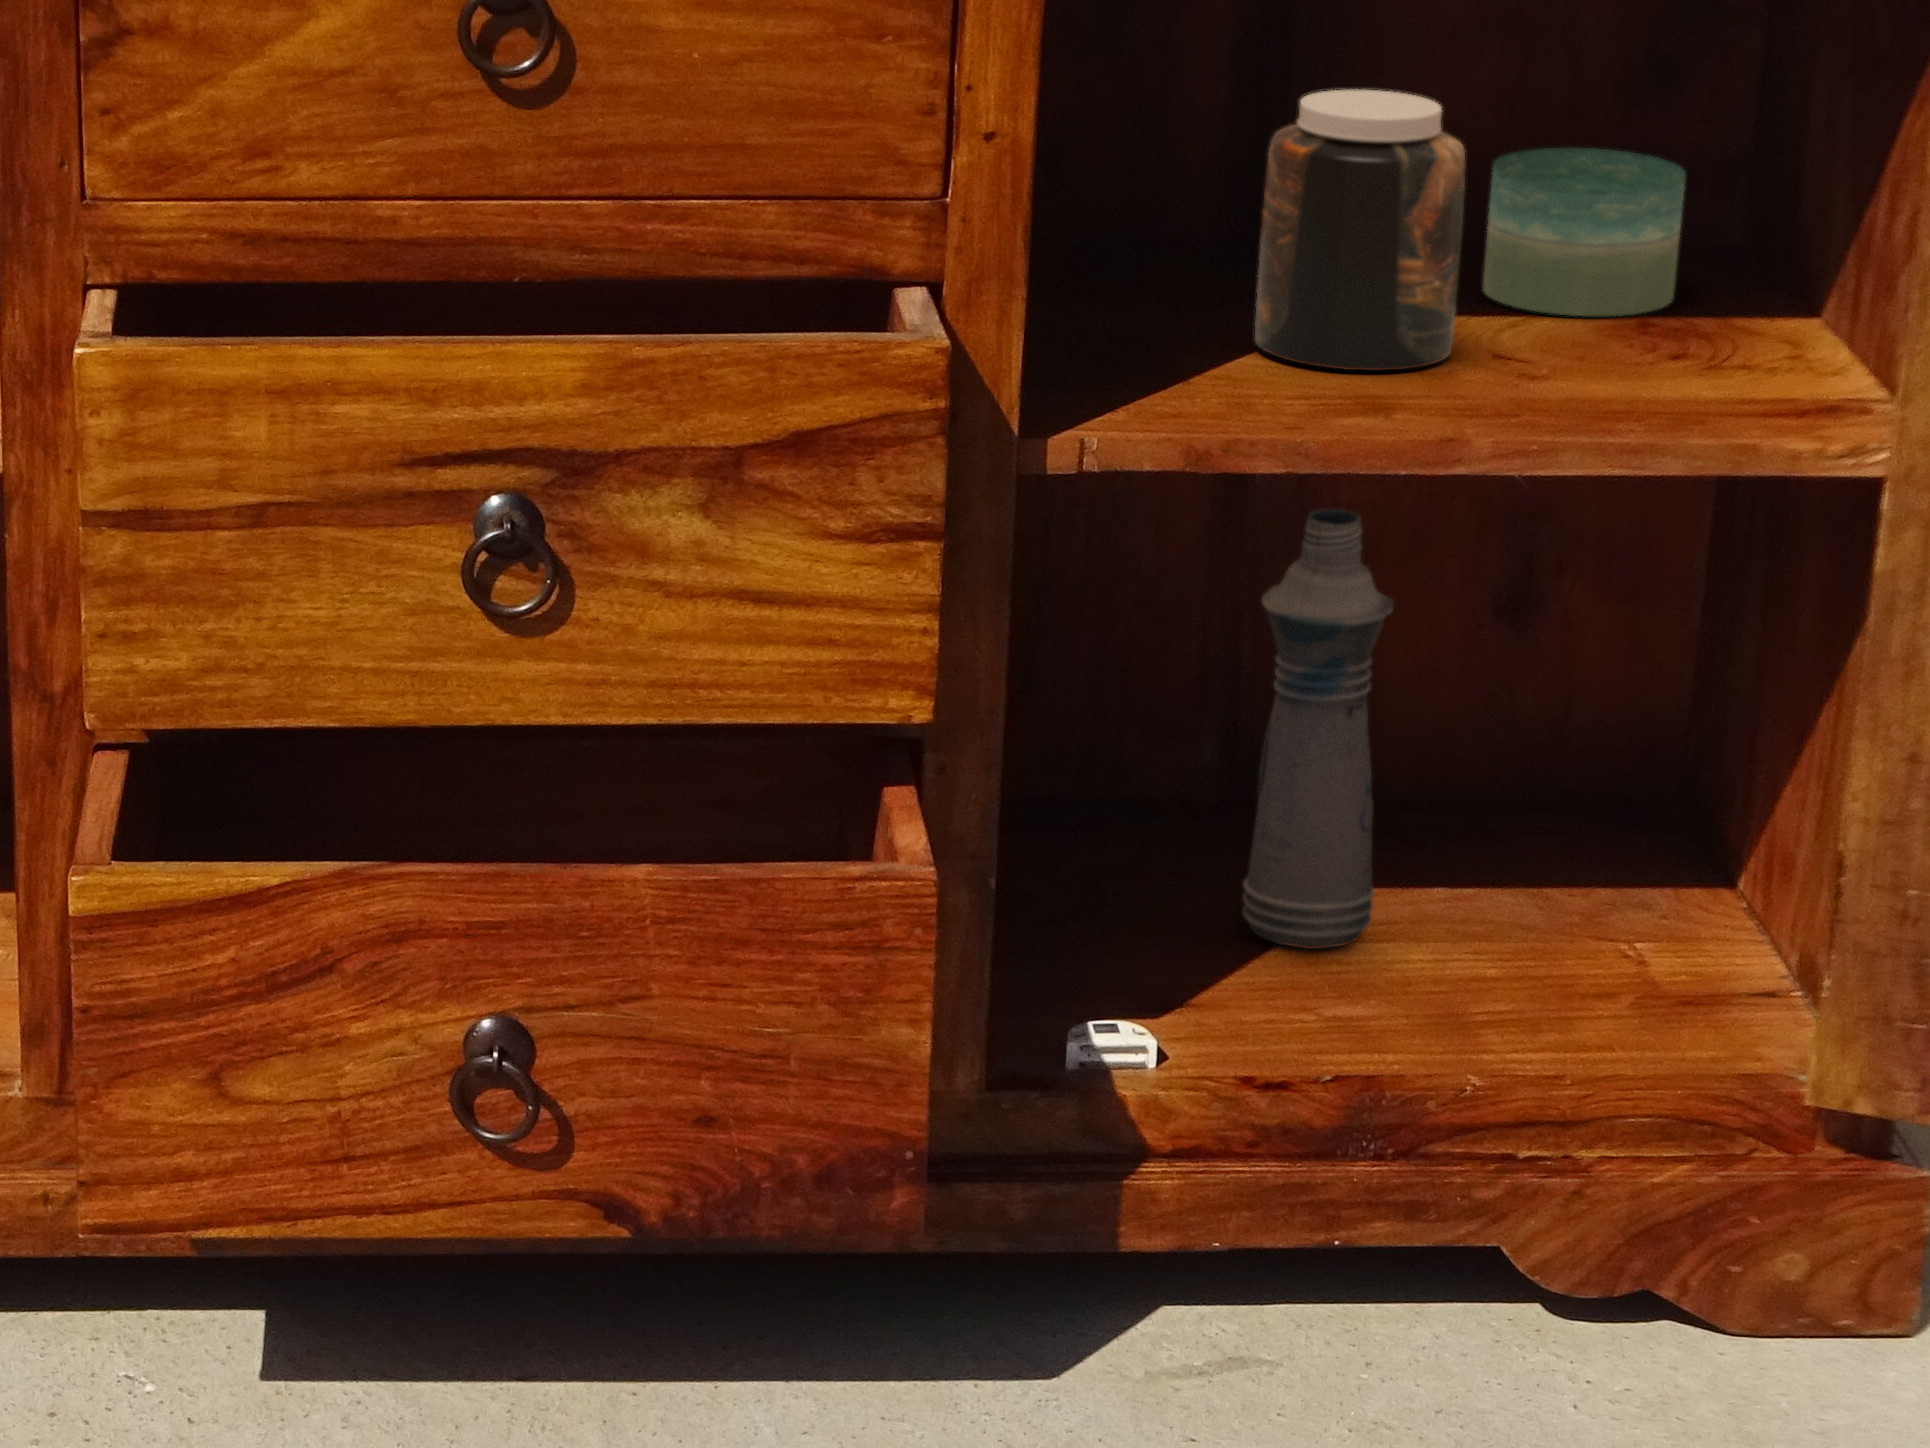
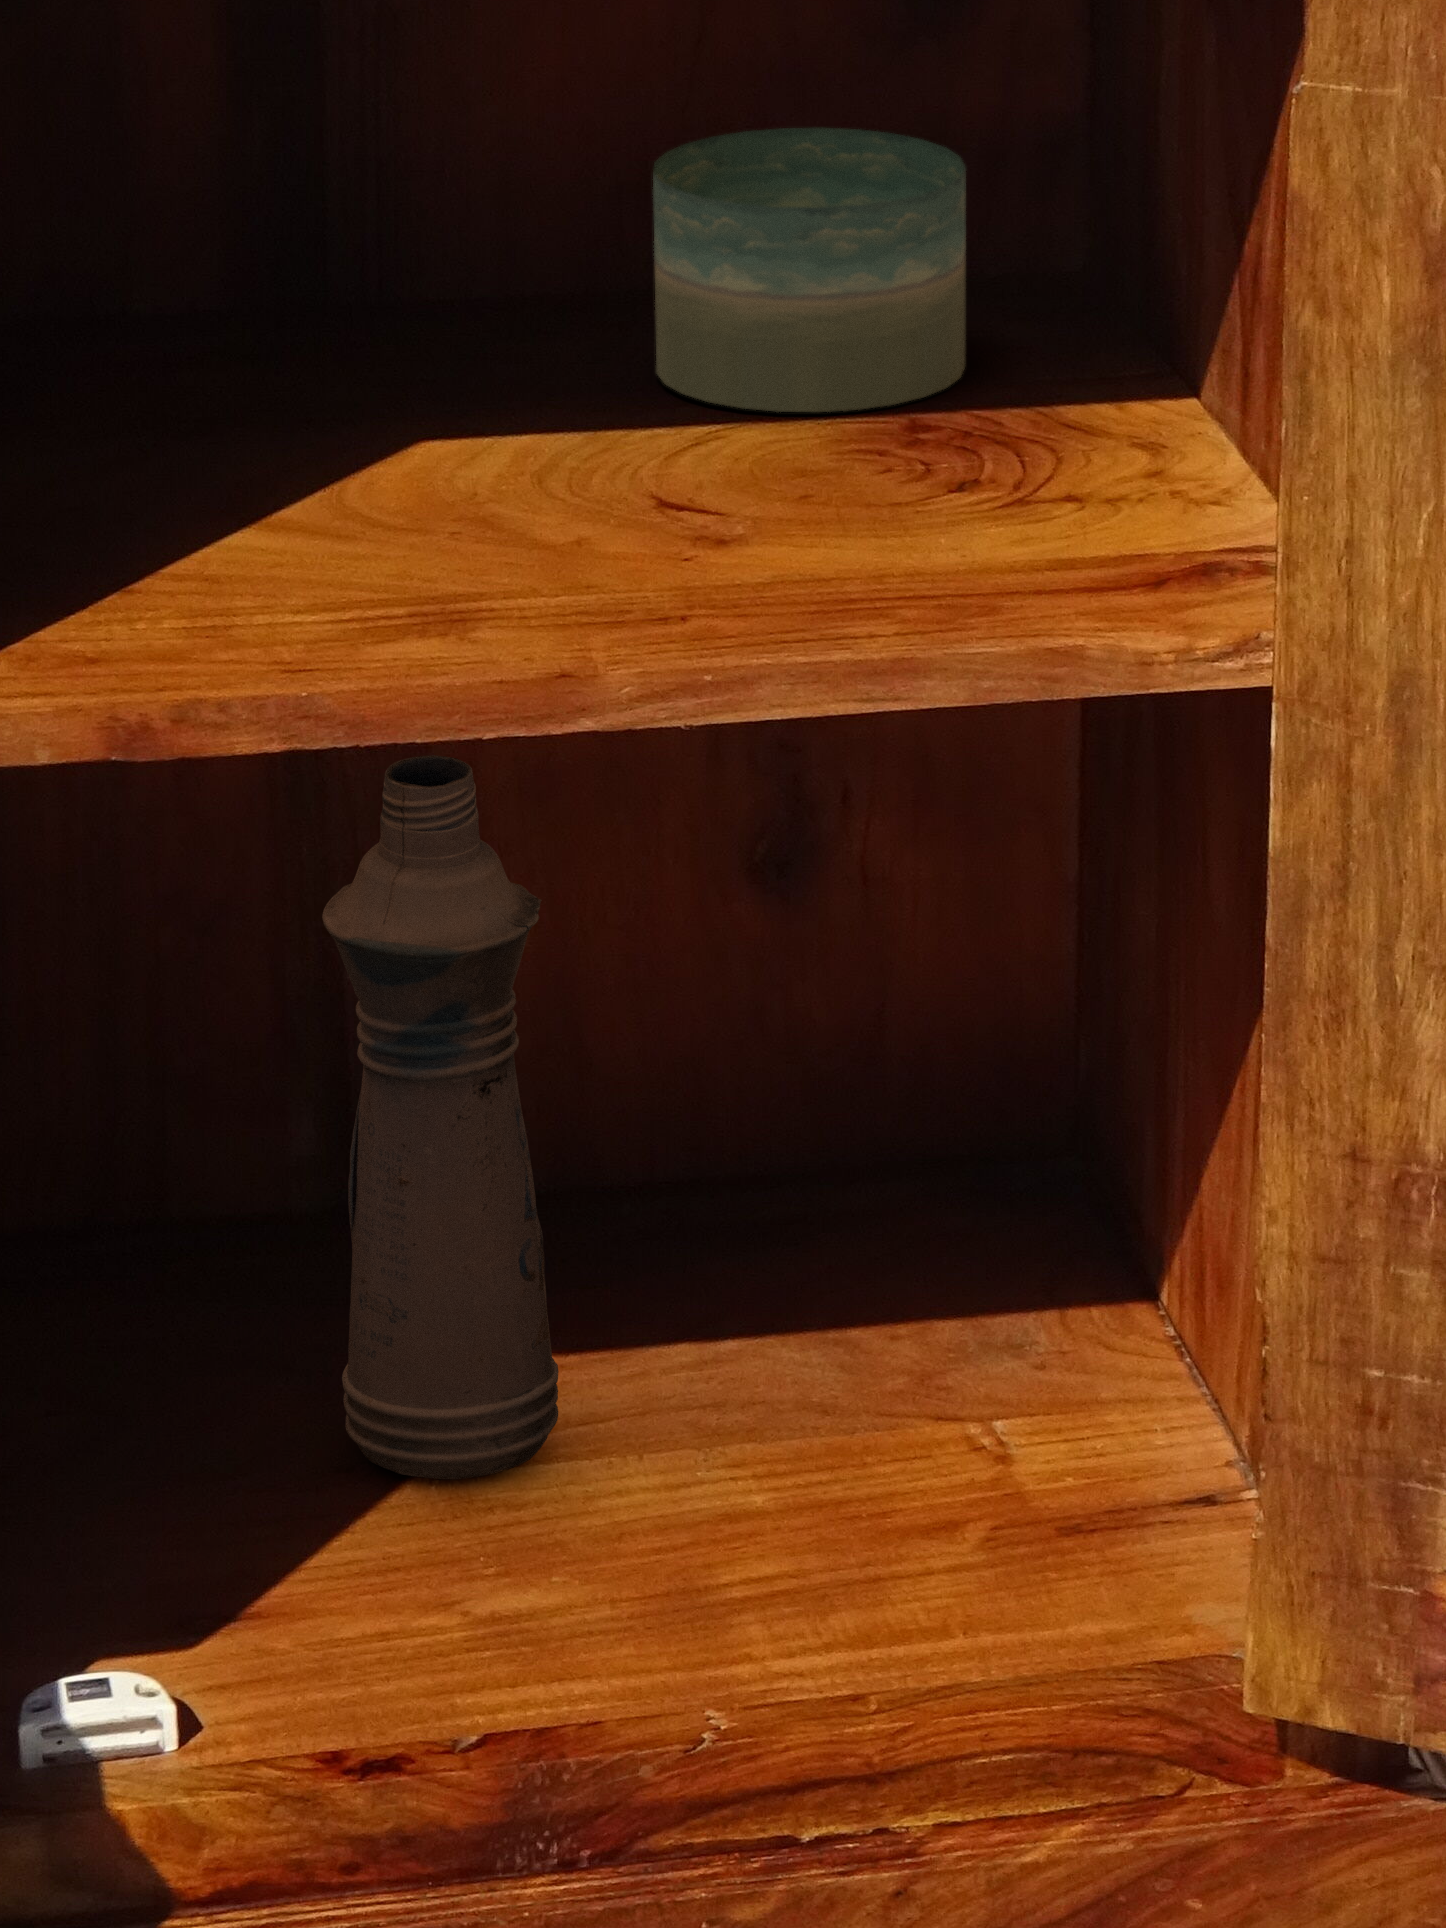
jar: present [1255,90,1465,371] -> none [249,66,587,542]

